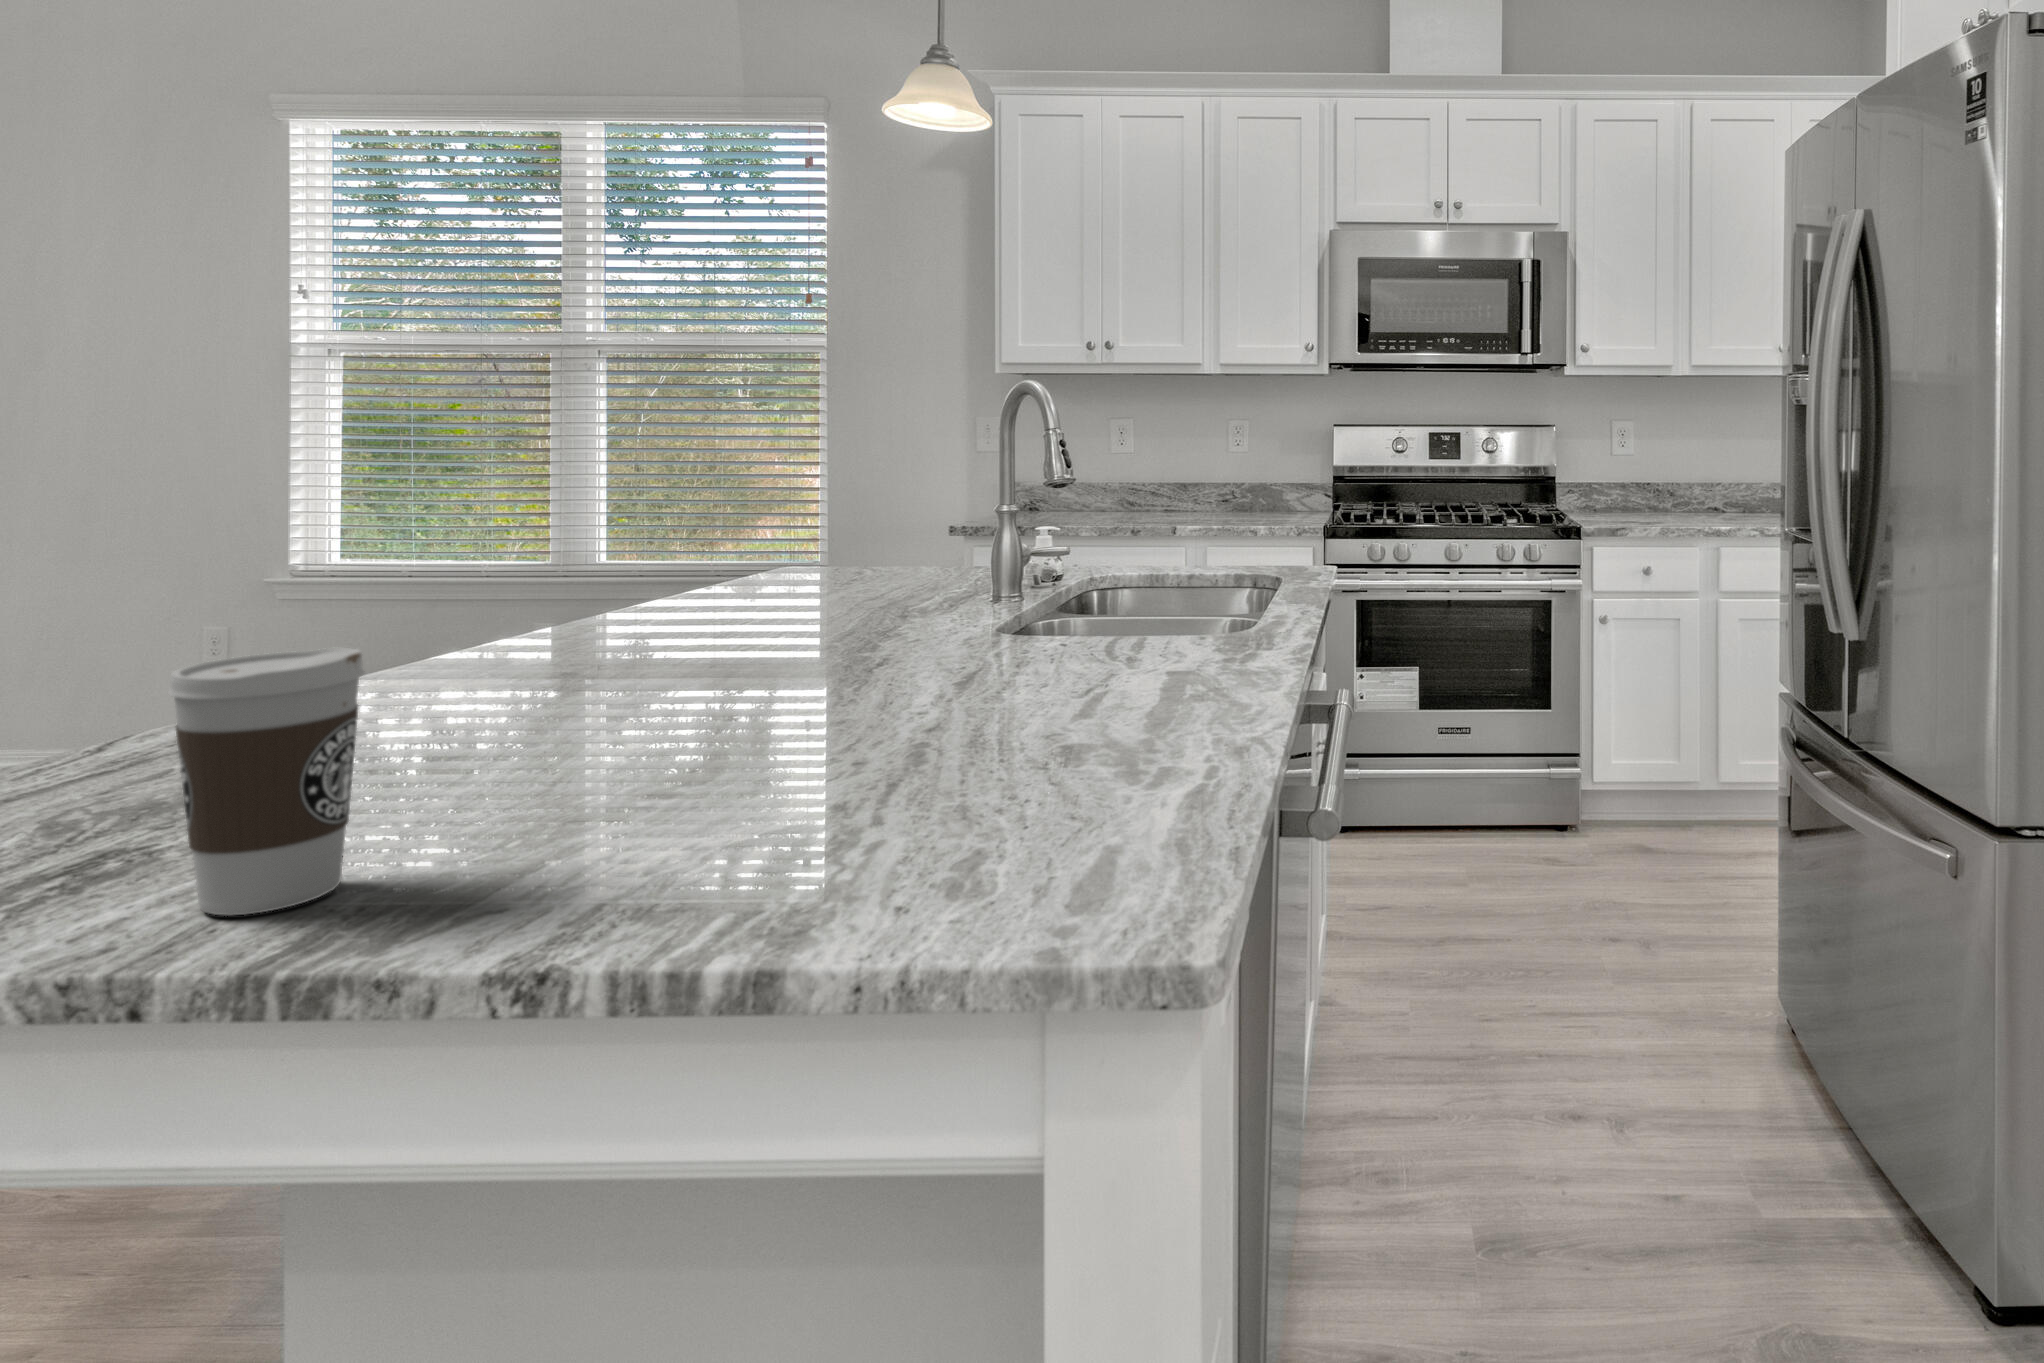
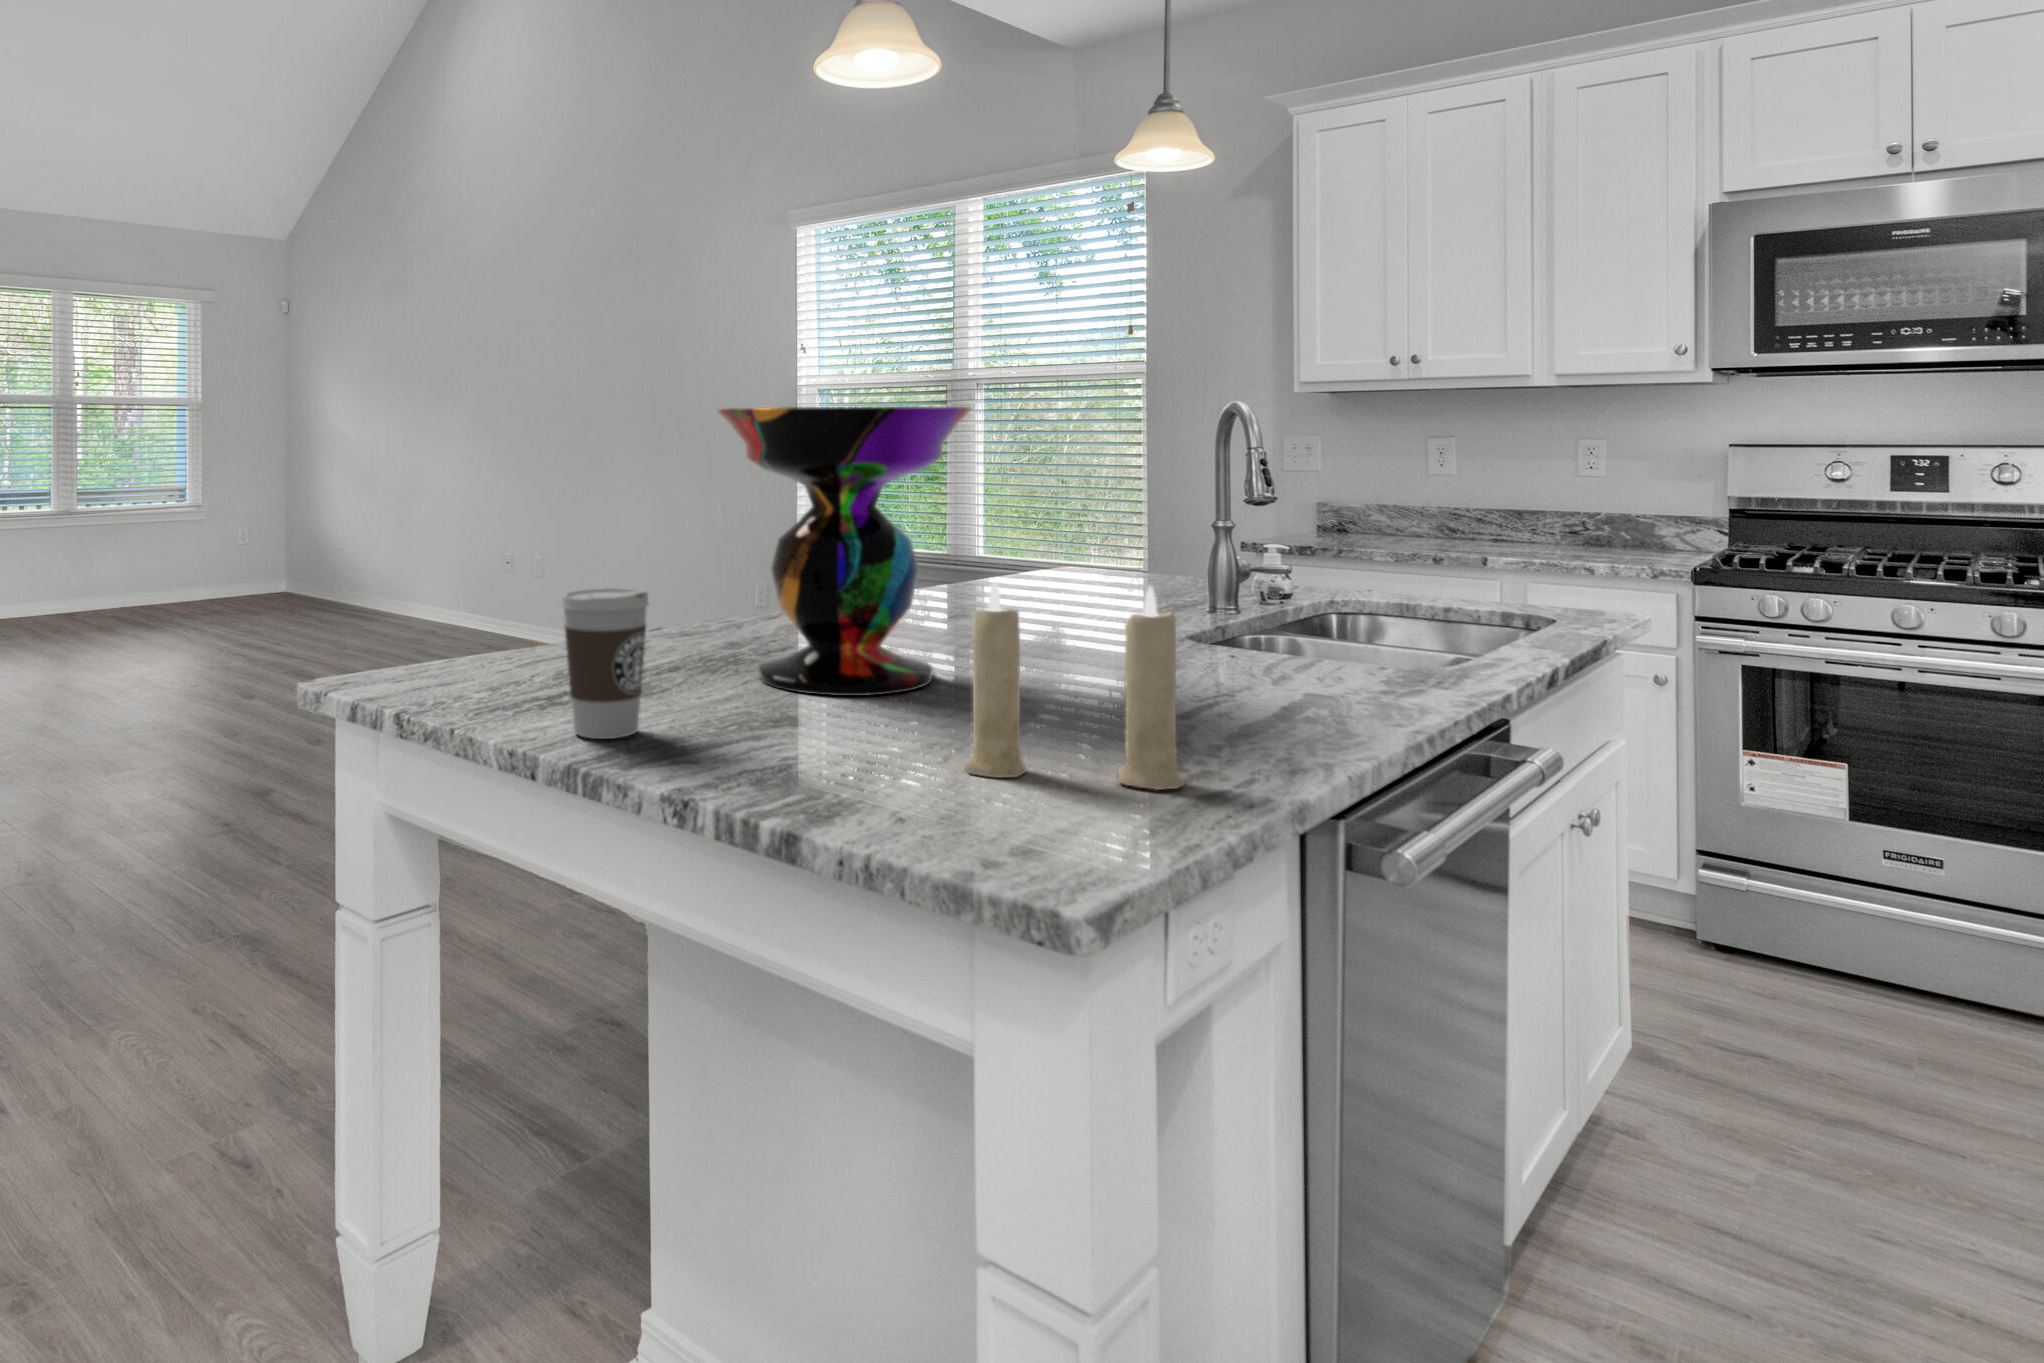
decorative bowl: none [408,361,821,770] -> present [718,407,971,696]
candle: none [911,565,1167,829] -> present [965,582,1184,790]

